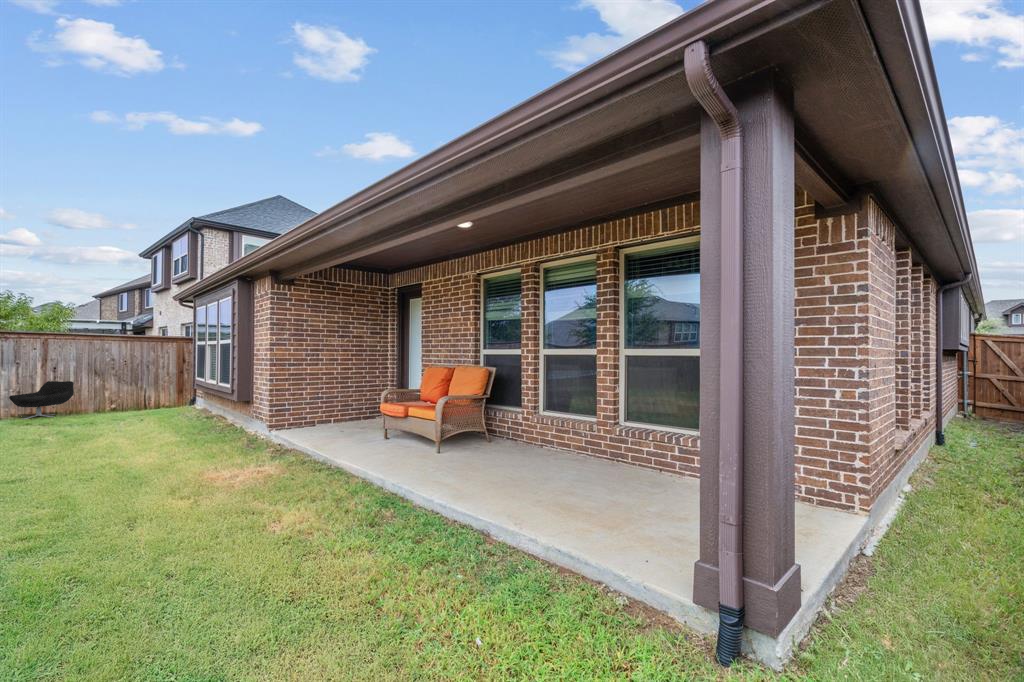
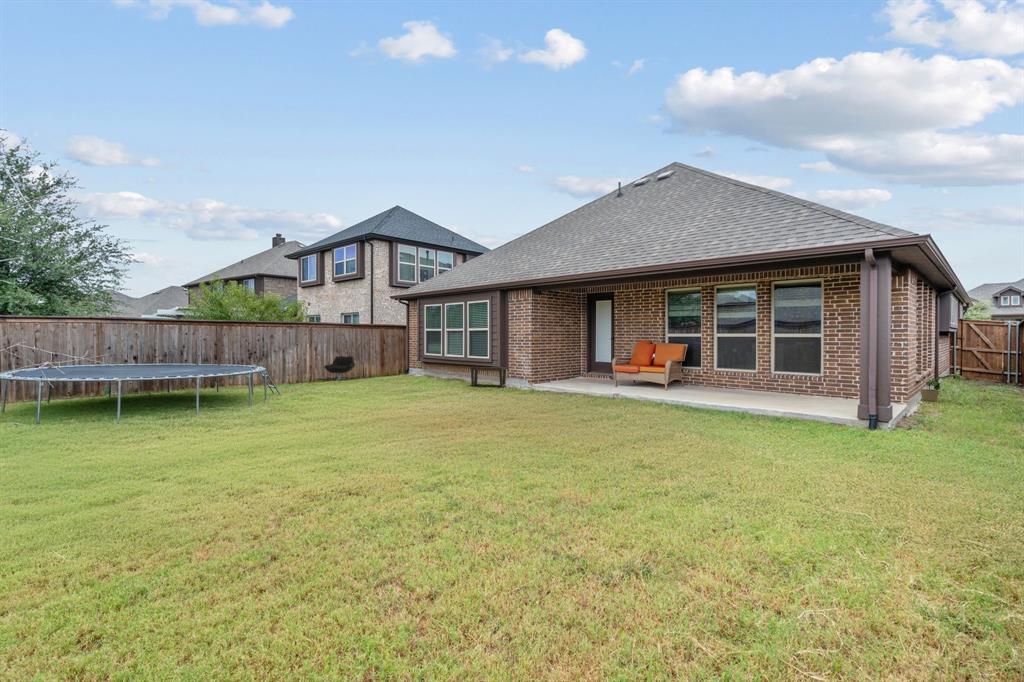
bench: none [186,400,249,436] -> present [470,367,507,387]
potted plant: none [909,432,988,482] -> present [920,375,961,401]

